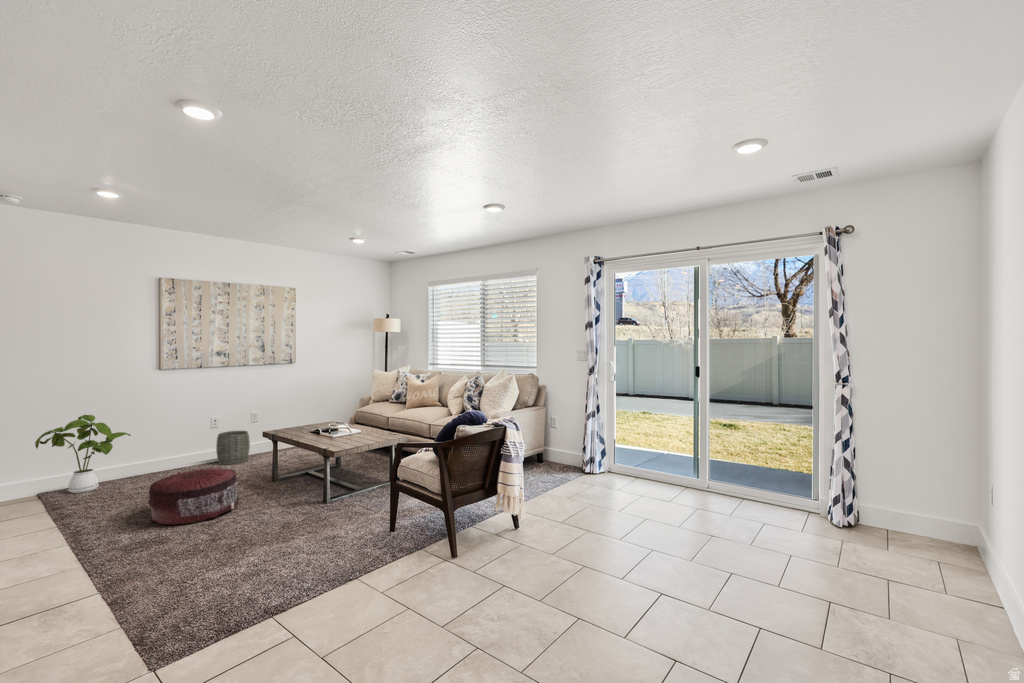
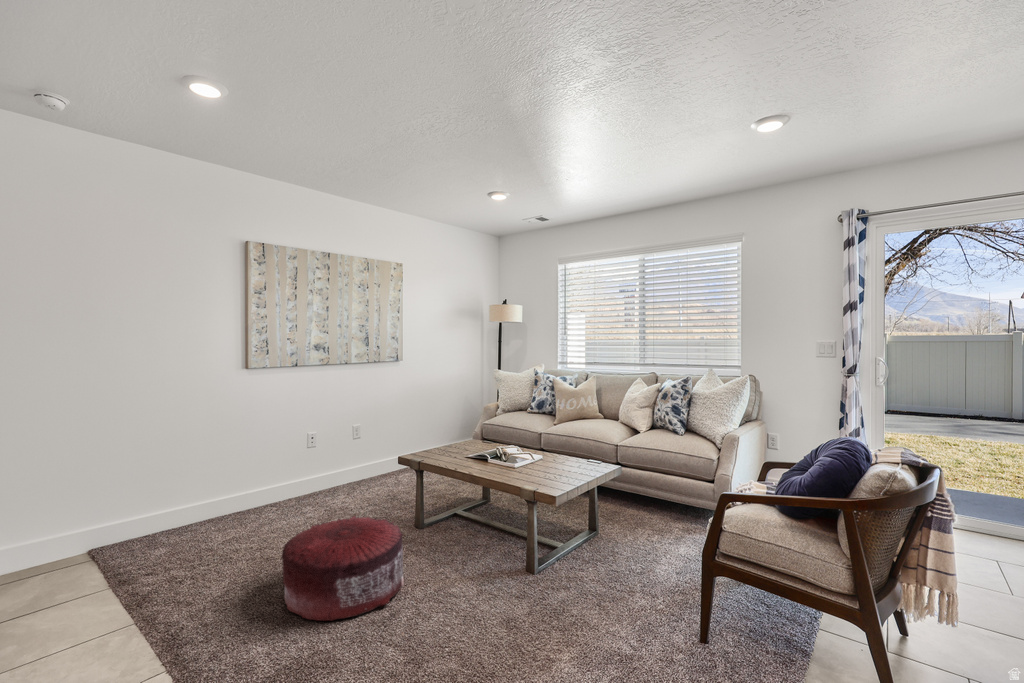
house plant: present [35,415,131,493] -> none [87,434,214,550]
woven basket: present [216,431,250,465] -> none [316,451,358,499]

